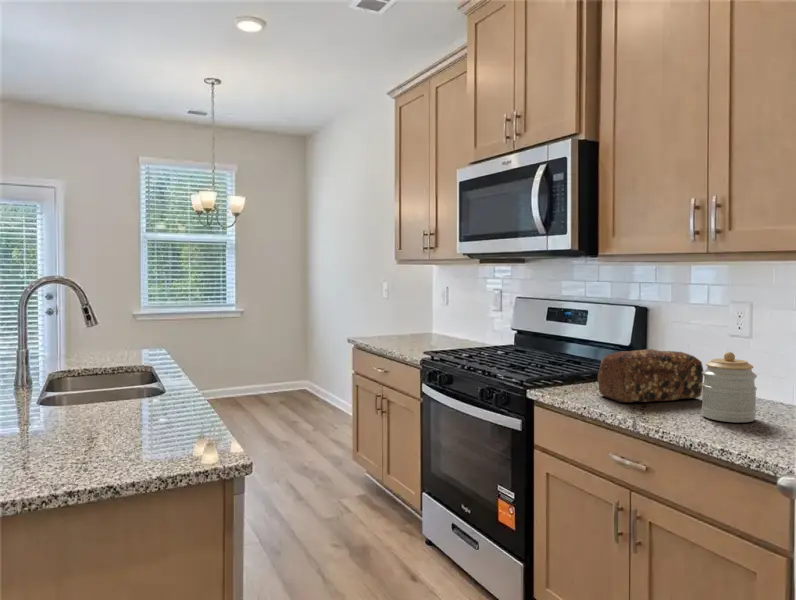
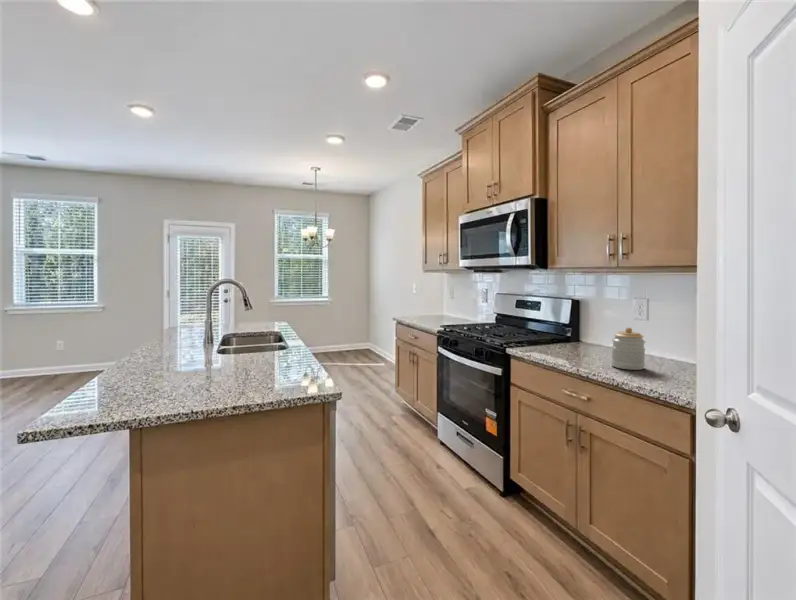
bread loaf: present [598,349,703,403] -> none [548,326,613,358]

